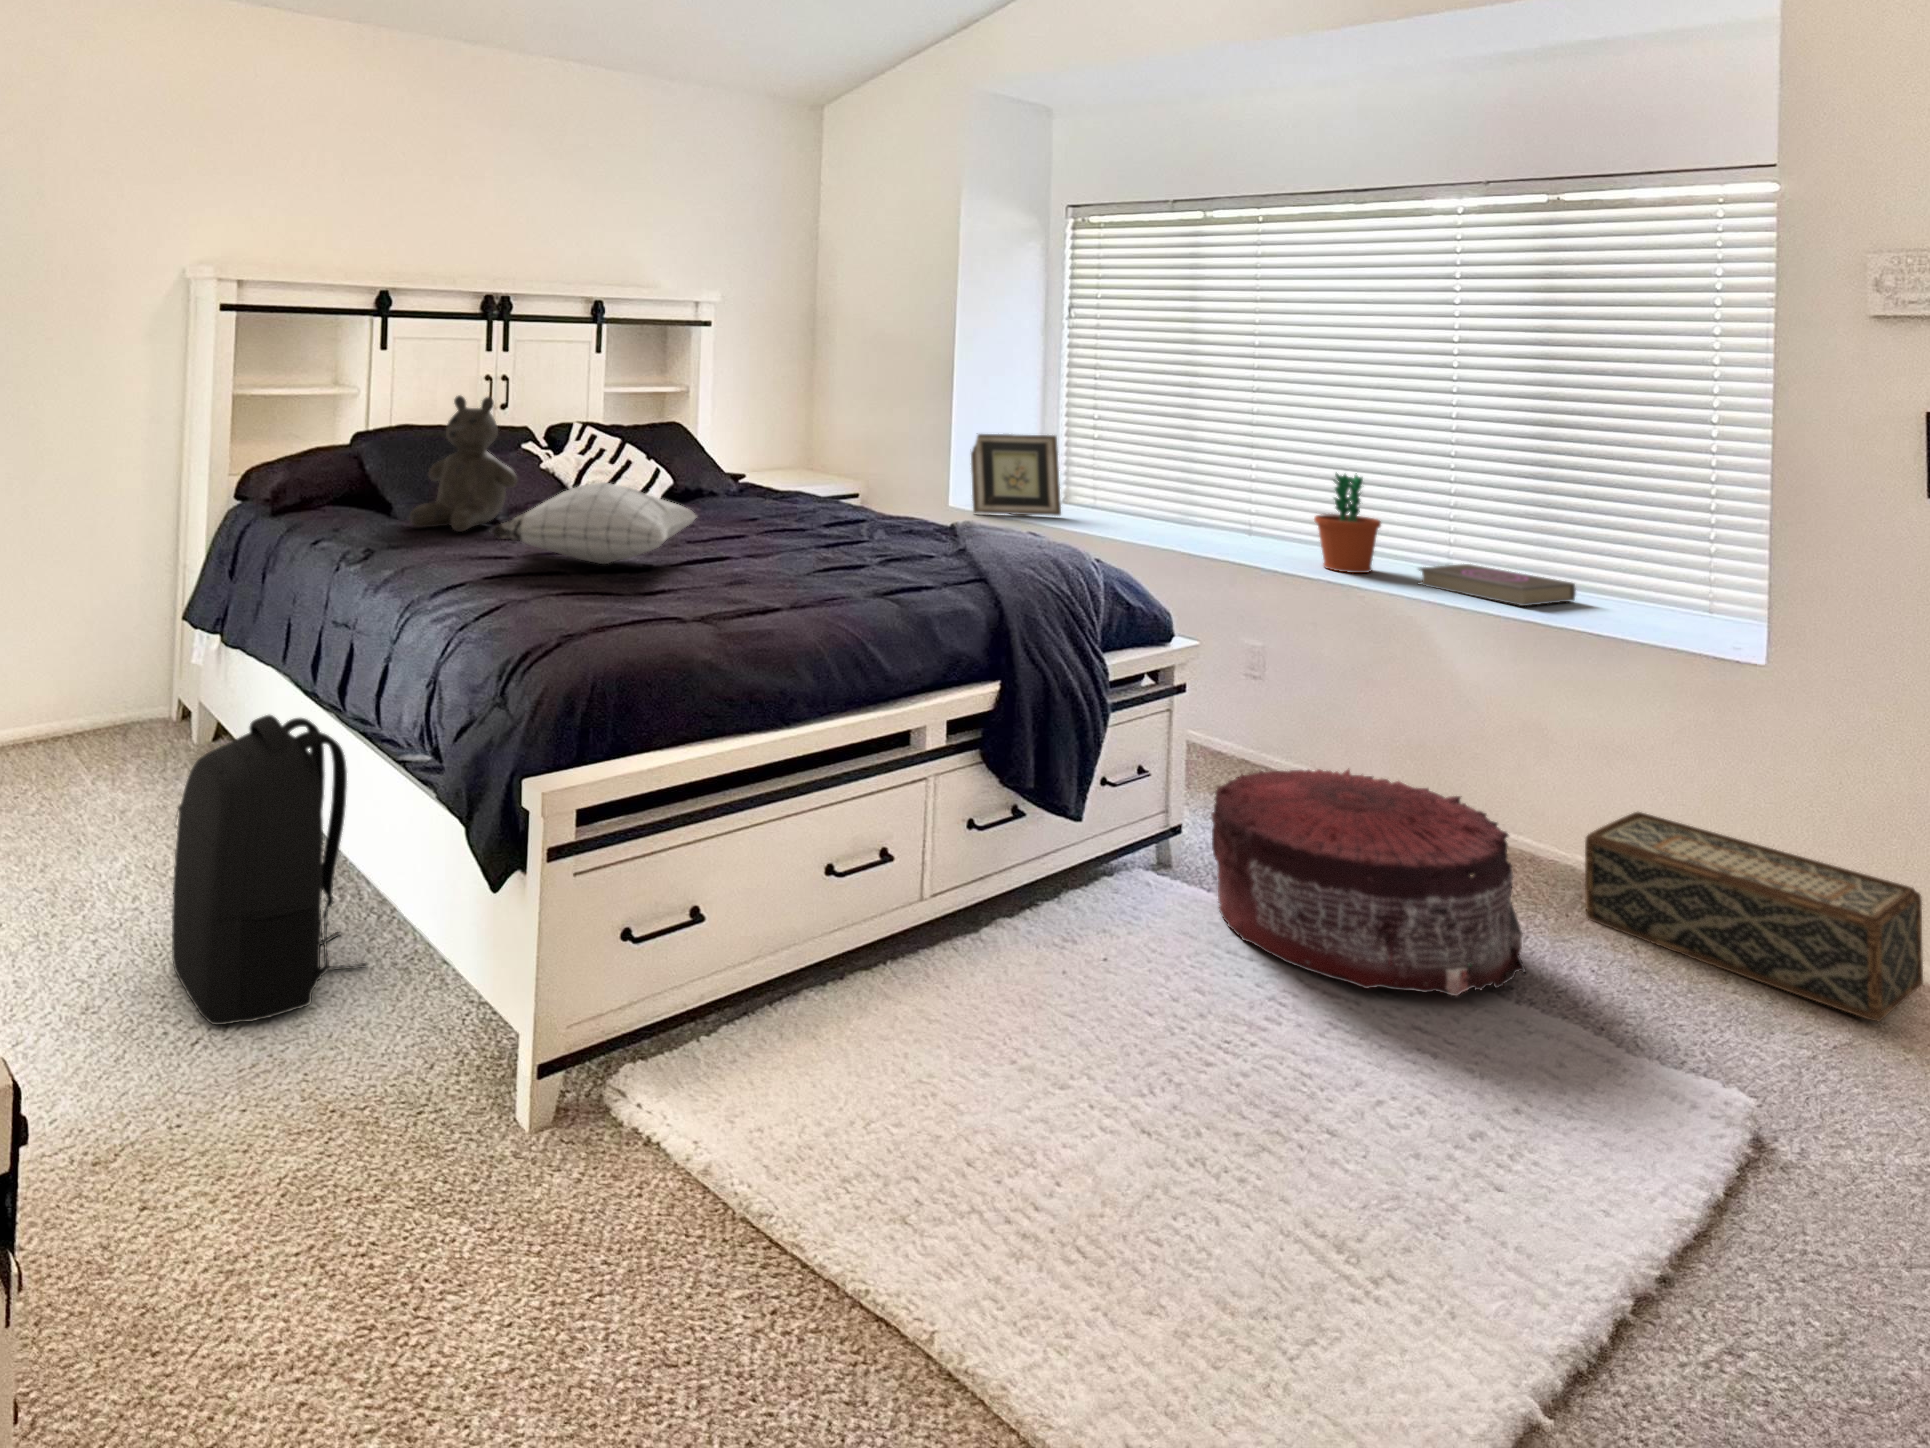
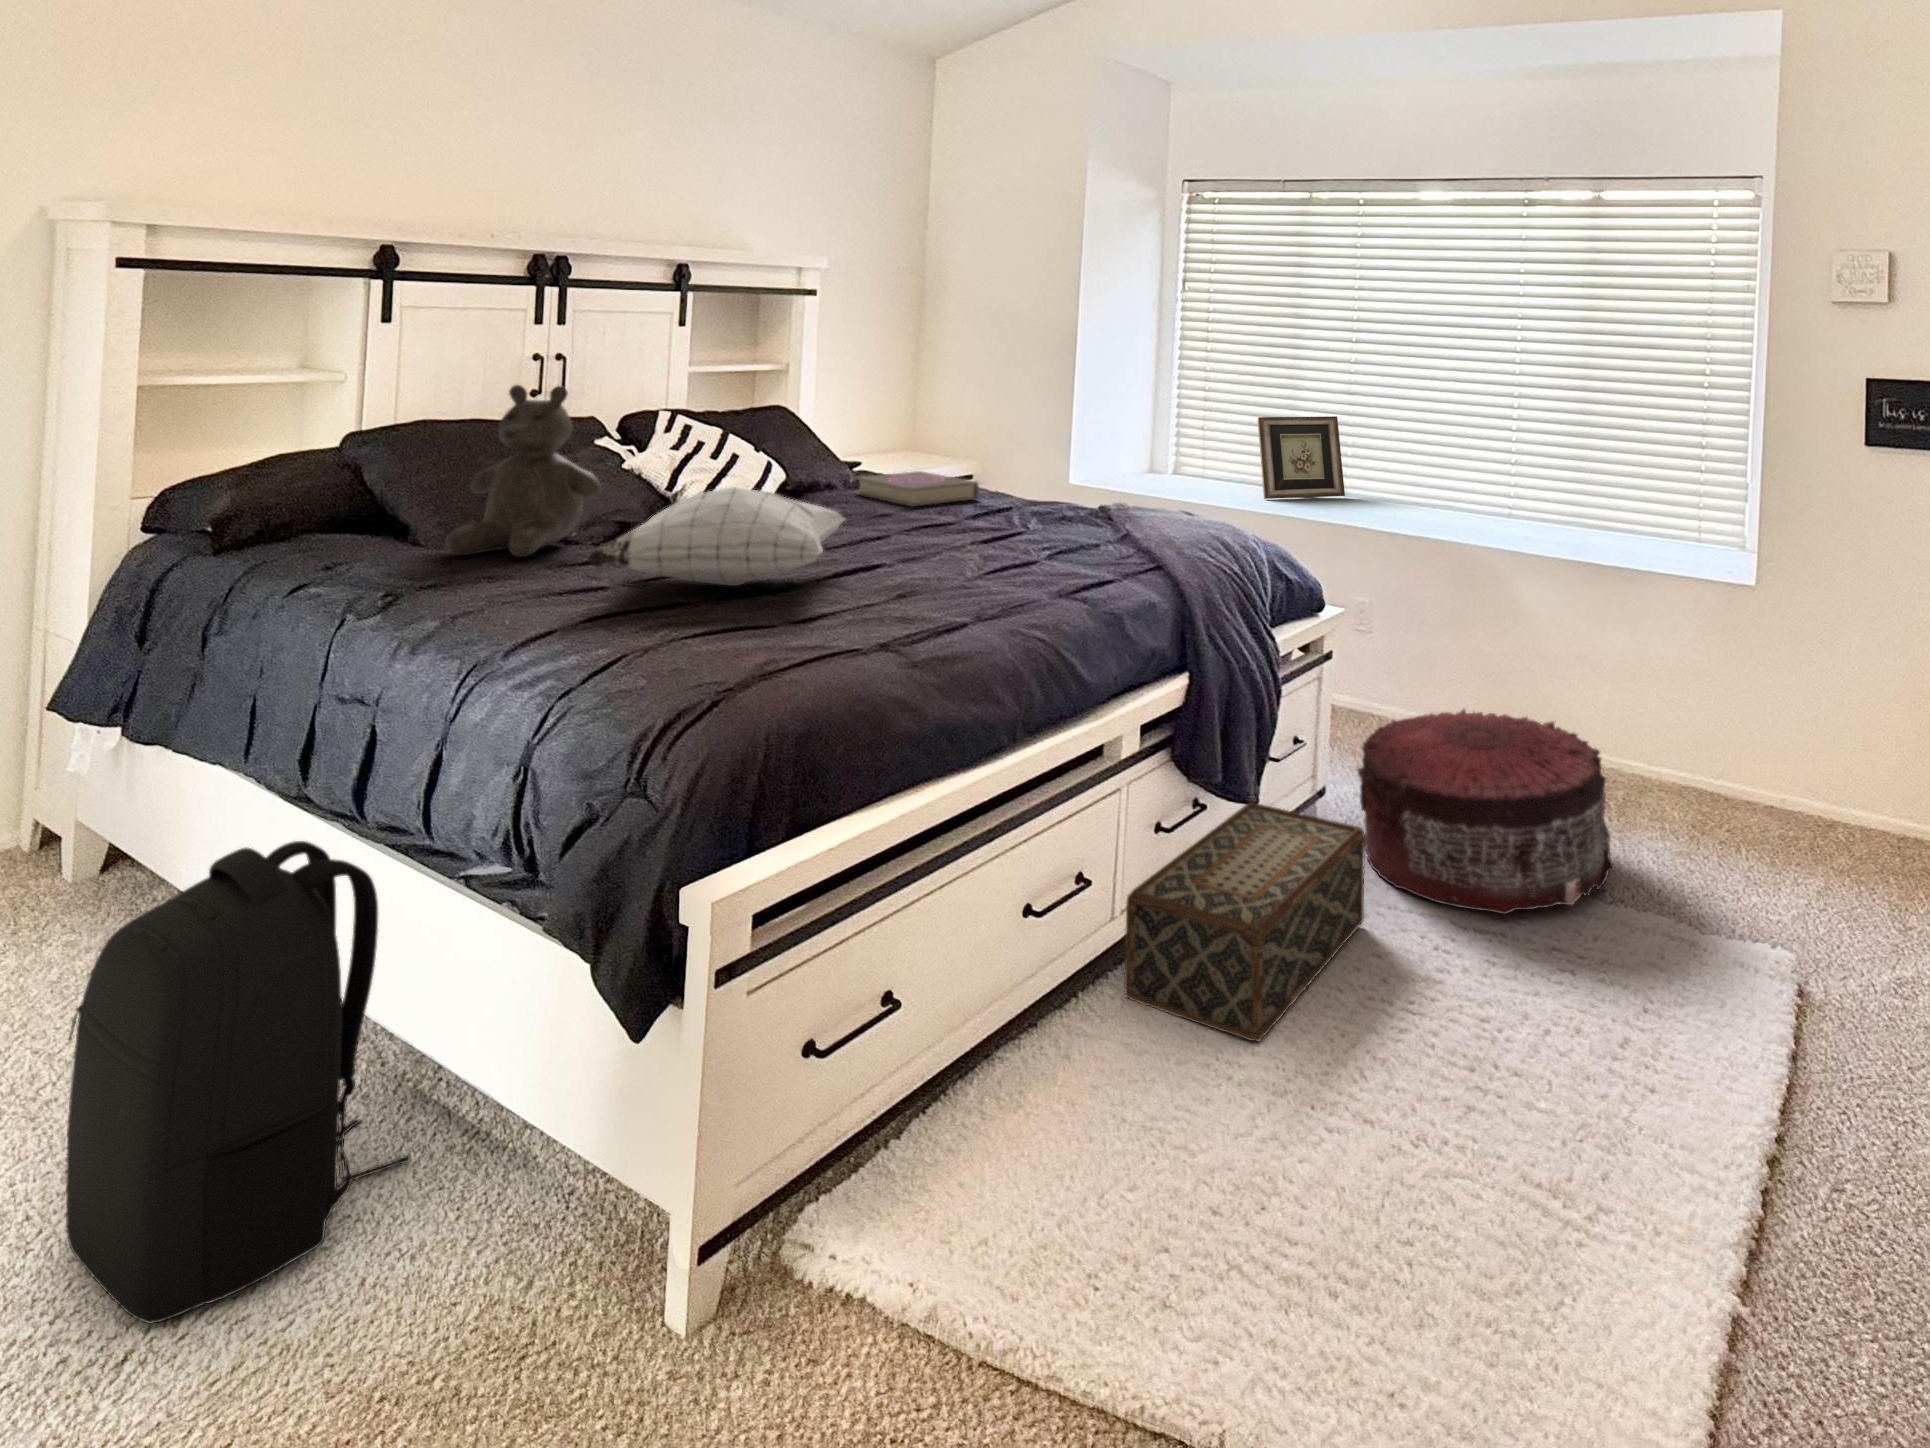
picture frame: present [971,434,1061,516] -> present [1258,416,1345,499]
flower pot: present [1314,473,1381,573] -> none [1405,435,1458,525]
book: present [1418,564,1576,606] -> present [855,471,979,506]
woven basket: present [1585,812,1923,1021] -> present [1125,803,1365,1042]

